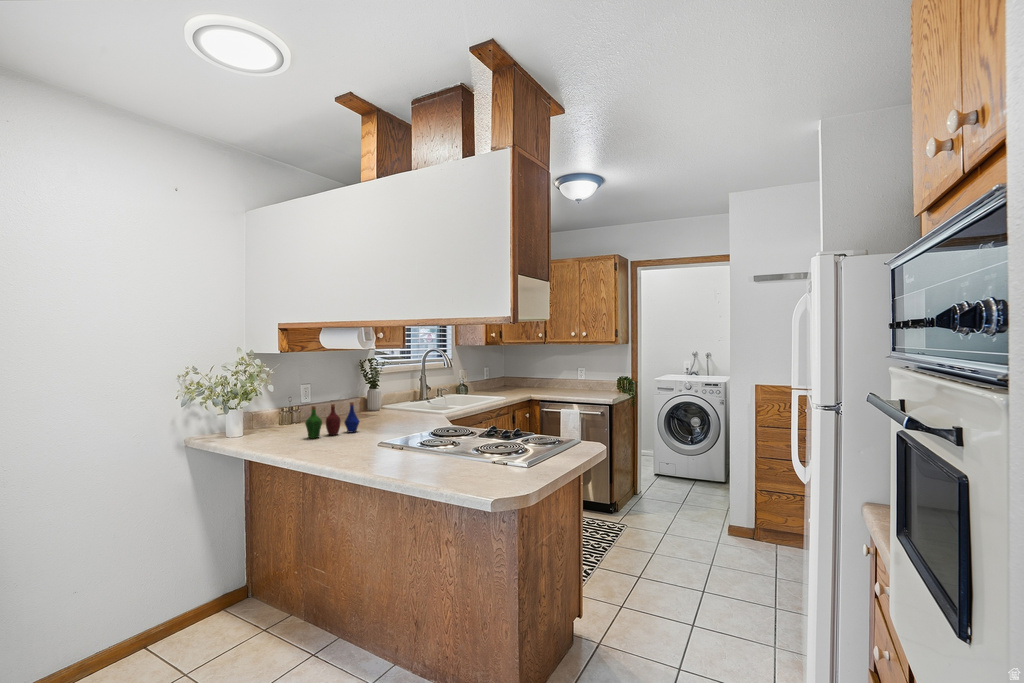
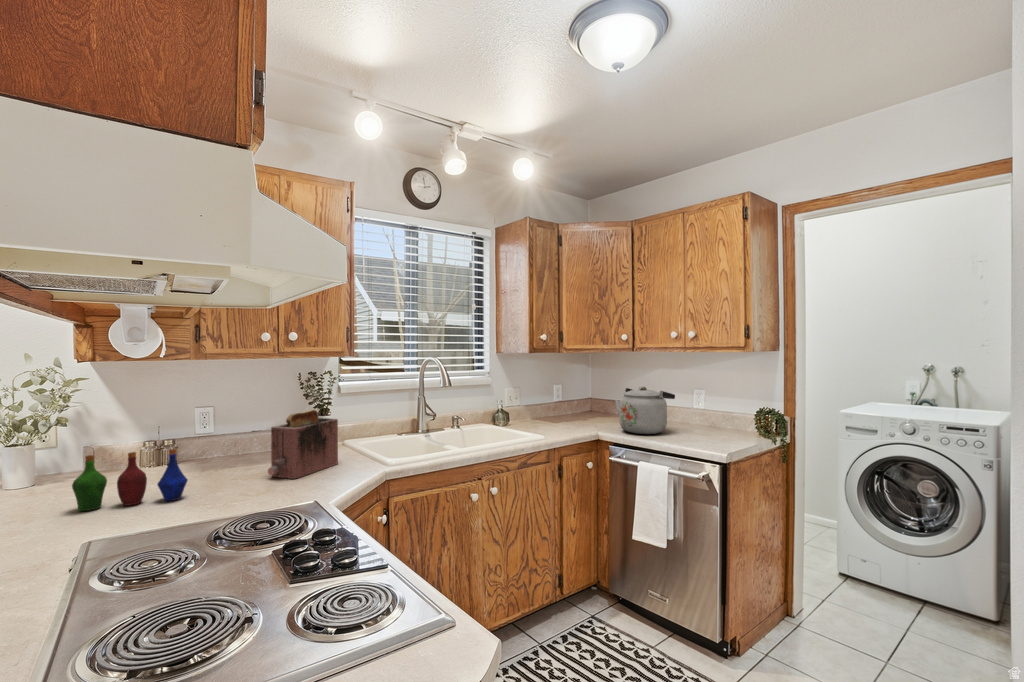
kettle: none [539,366,576,395] -> present [615,387,675,434]
toaster: none [382,382,407,422] -> present [268,410,338,479]

